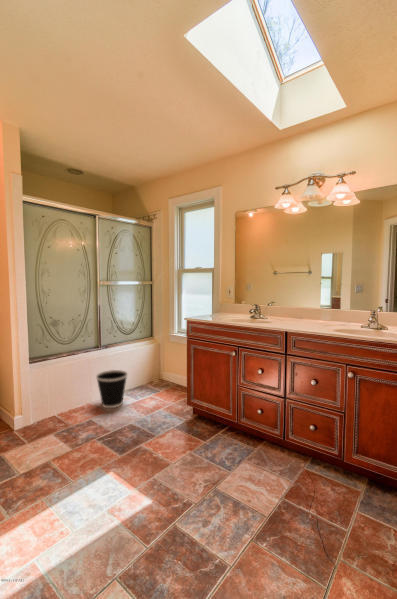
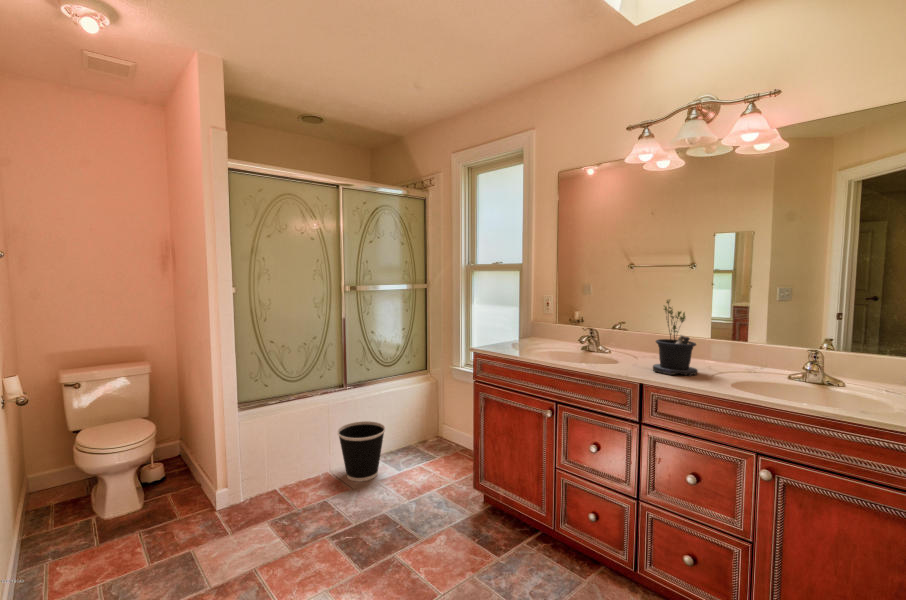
potted plant: none [292,285,318,328] -> present [653,299,697,376]

